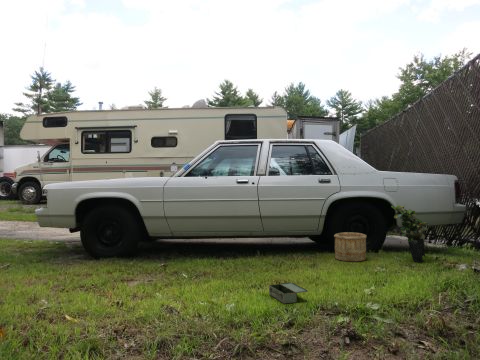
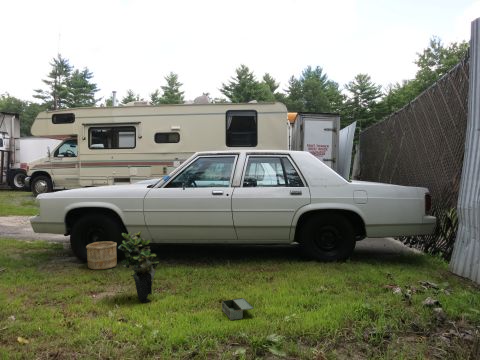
potted plant: present [392,205,428,262] -> present [118,231,158,303]
wooden bucket: present [334,232,367,261] -> present [86,241,117,269]

